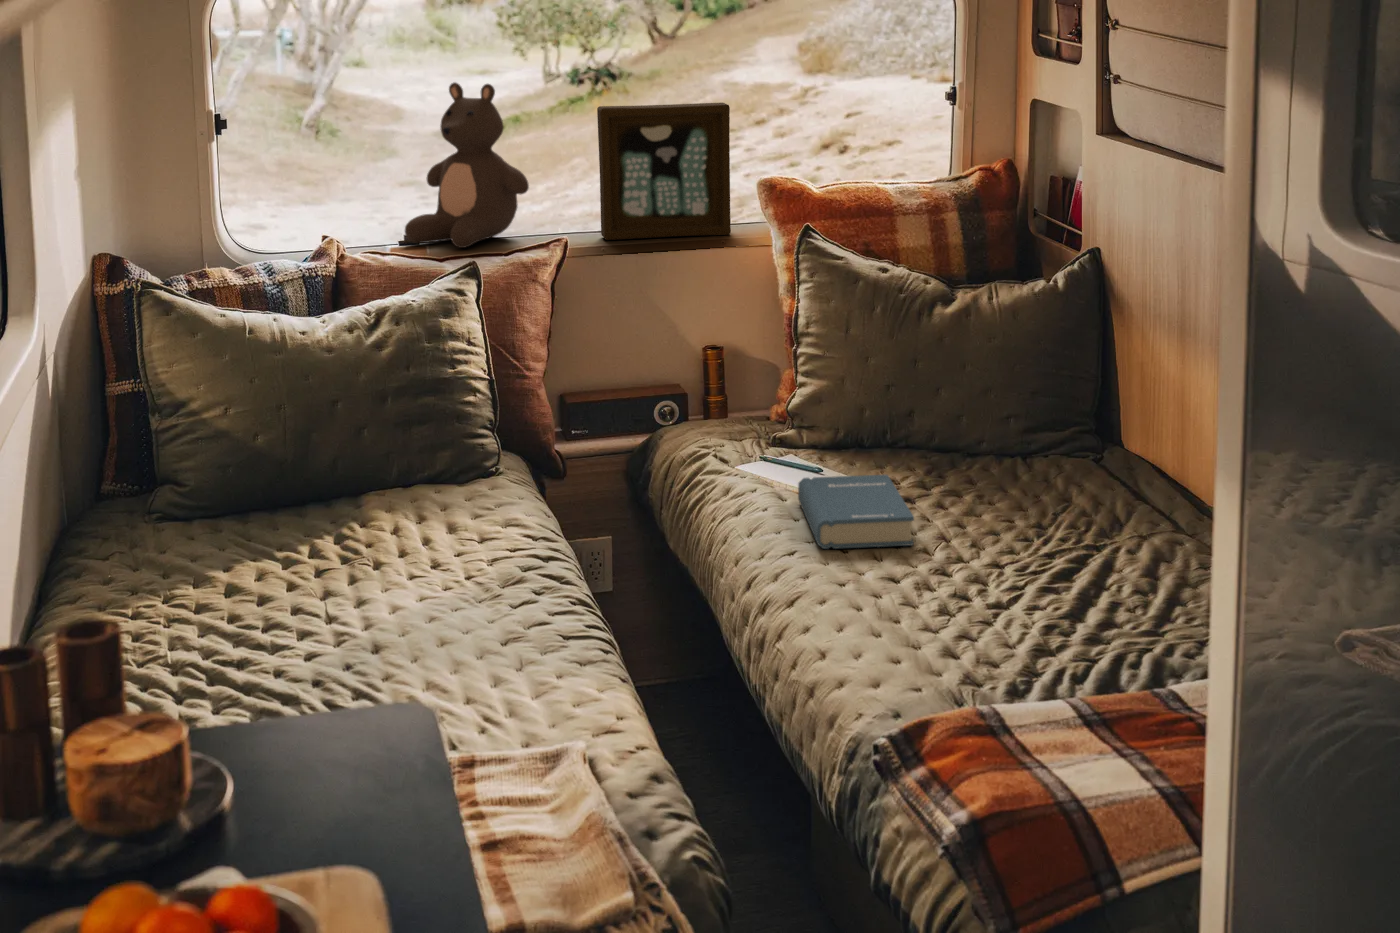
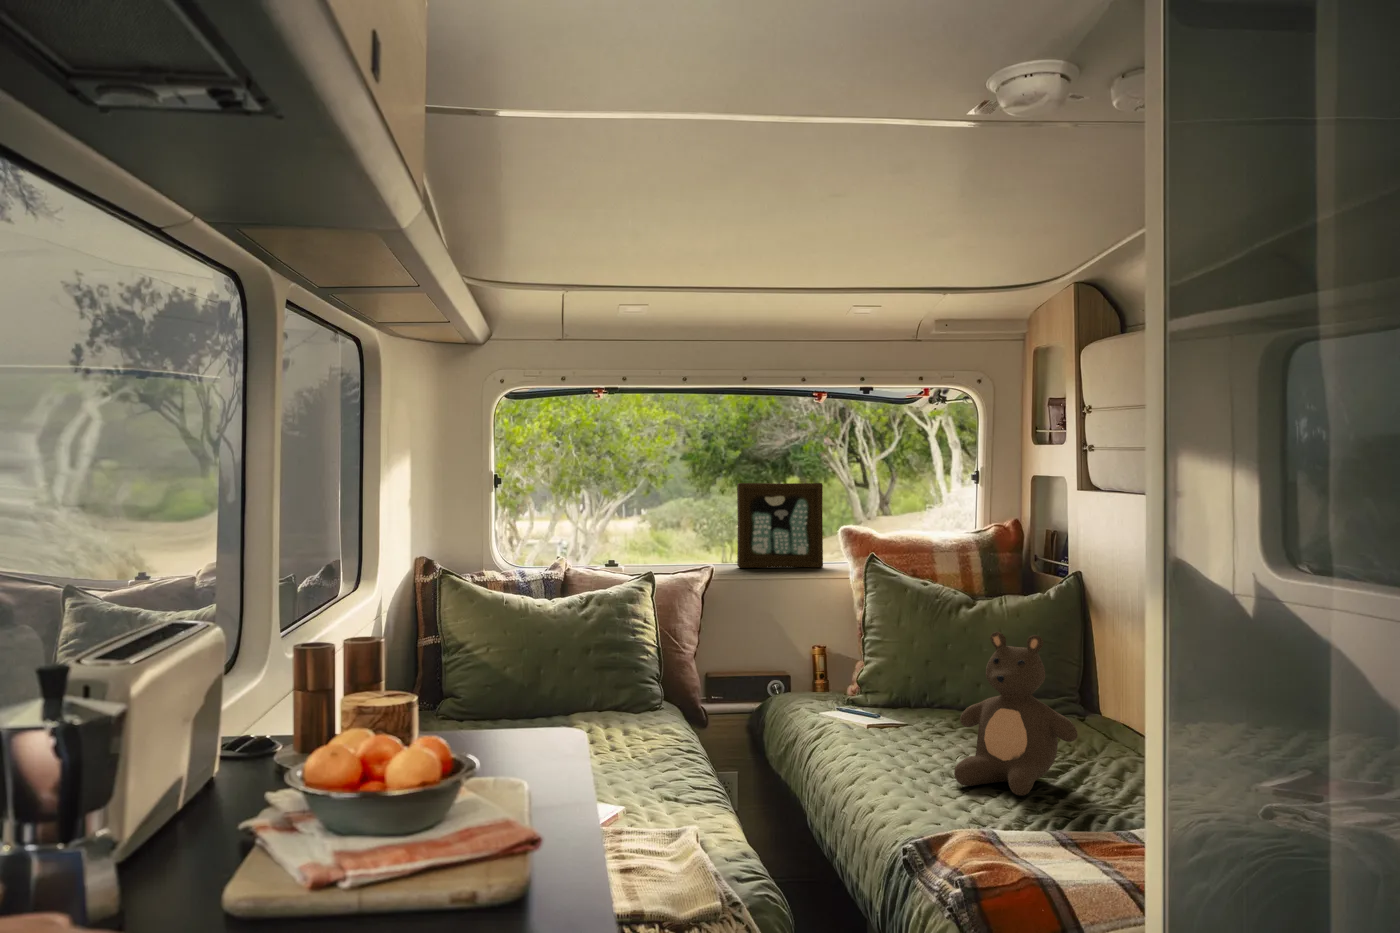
teddy bear: present [405,83,529,248] -> present [954,632,1078,796]
hardback book: present [798,475,914,549] -> none [864,713,943,754]

